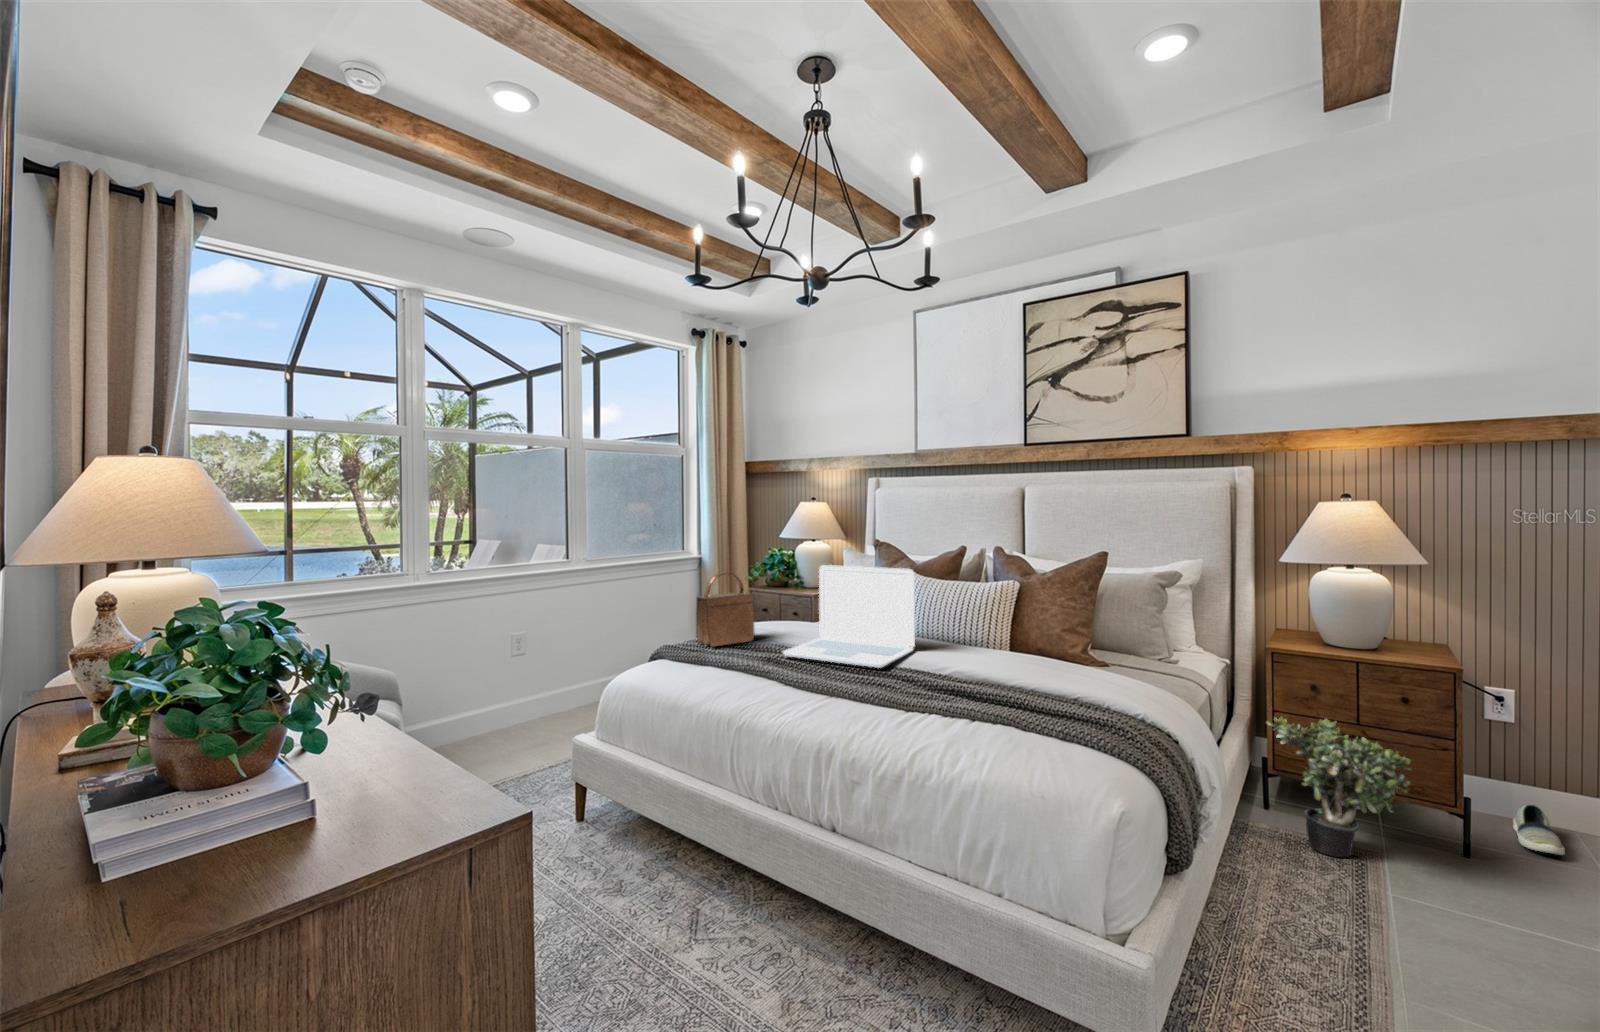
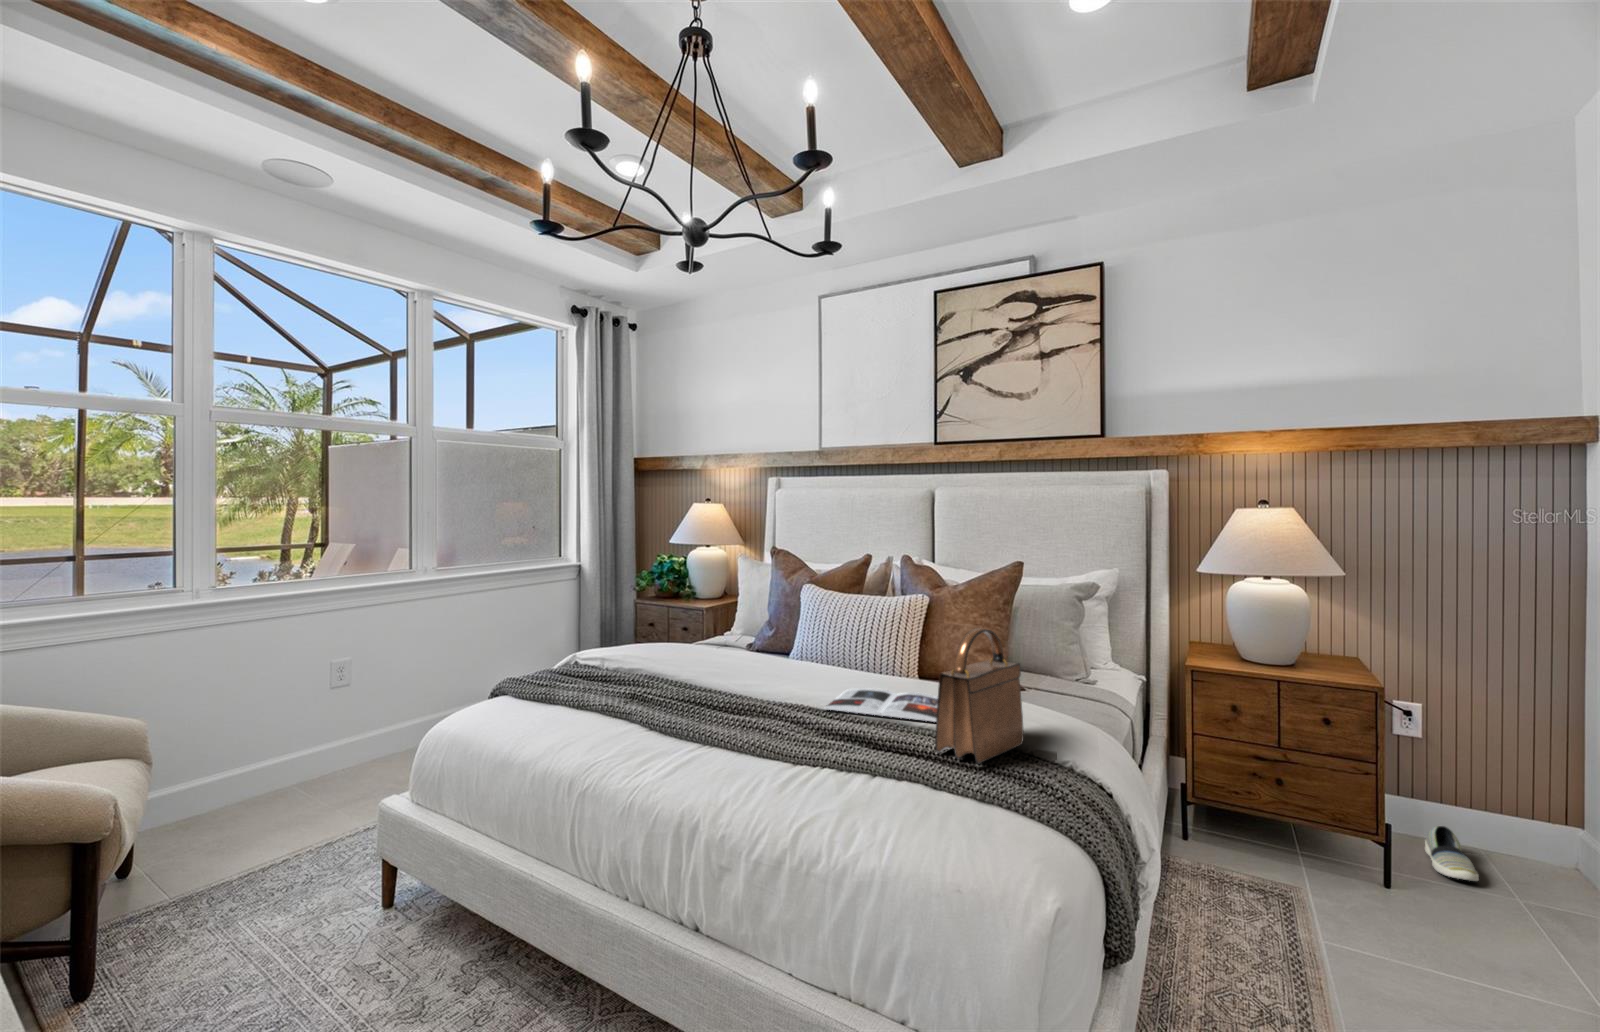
laptop: present [783,565,915,668] -> none [650,580,810,706]
handbag: present [696,573,754,647] -> present [935,628,1024,764]
magazine: none [928,656,1041,683] -> present [824,688,938,722]
potted plant: present [1267,717,1411,857] -> none [1189,744,1338,898]

